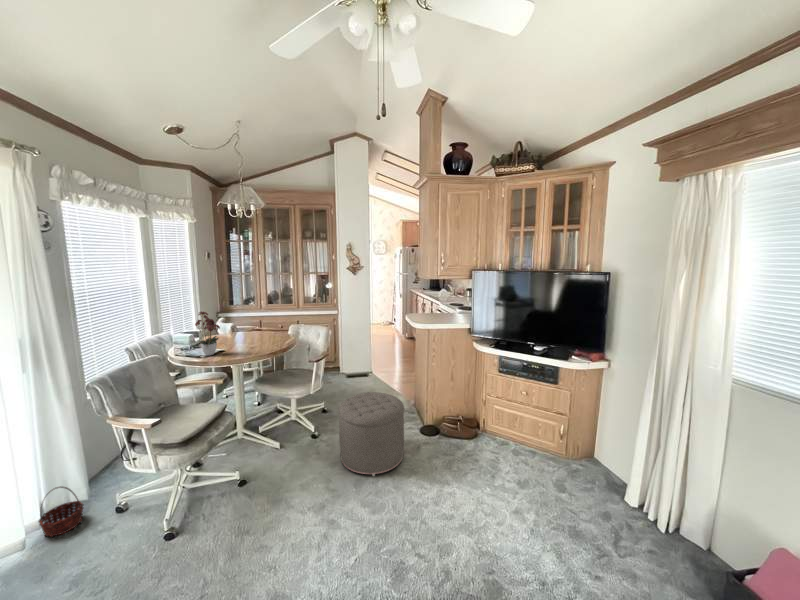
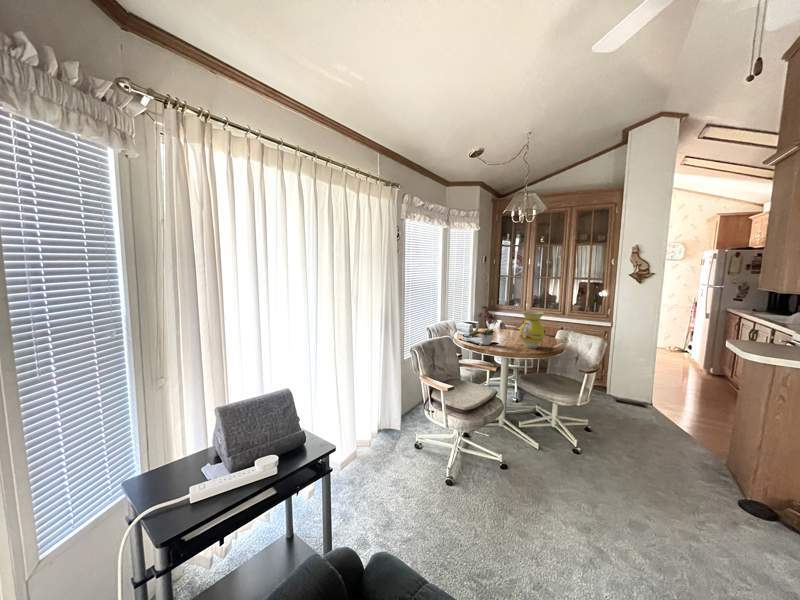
vase: none [247,311,274,350] -> present [519,311,544,348]
ottoman: present [339,392,404,476] -> none [608,419,709,523]
basket: present [39,486,83,537] -> none [376,416,398,449]

